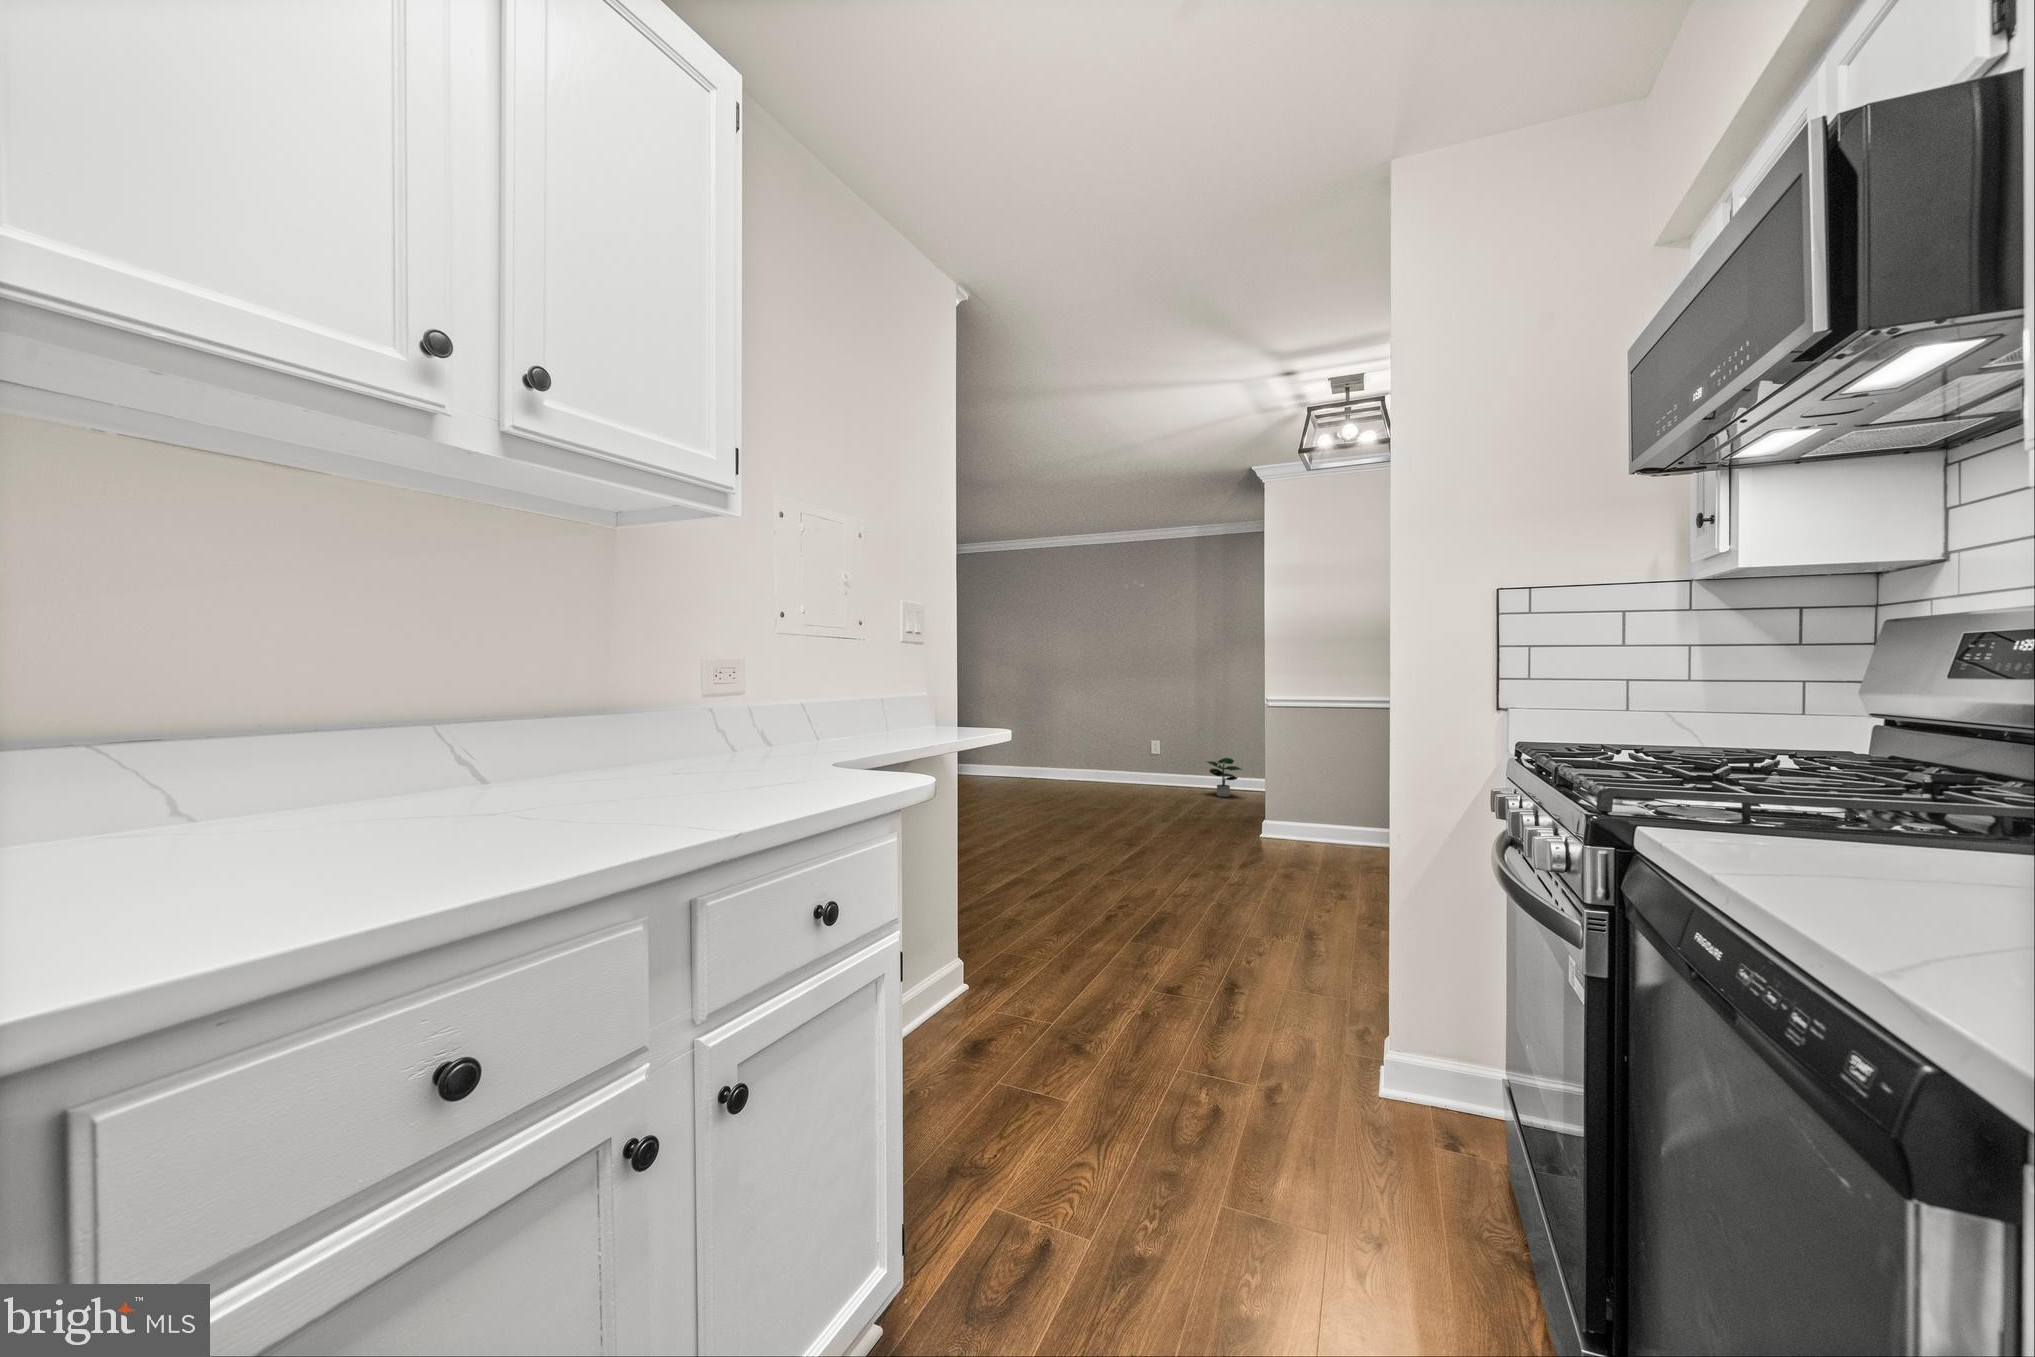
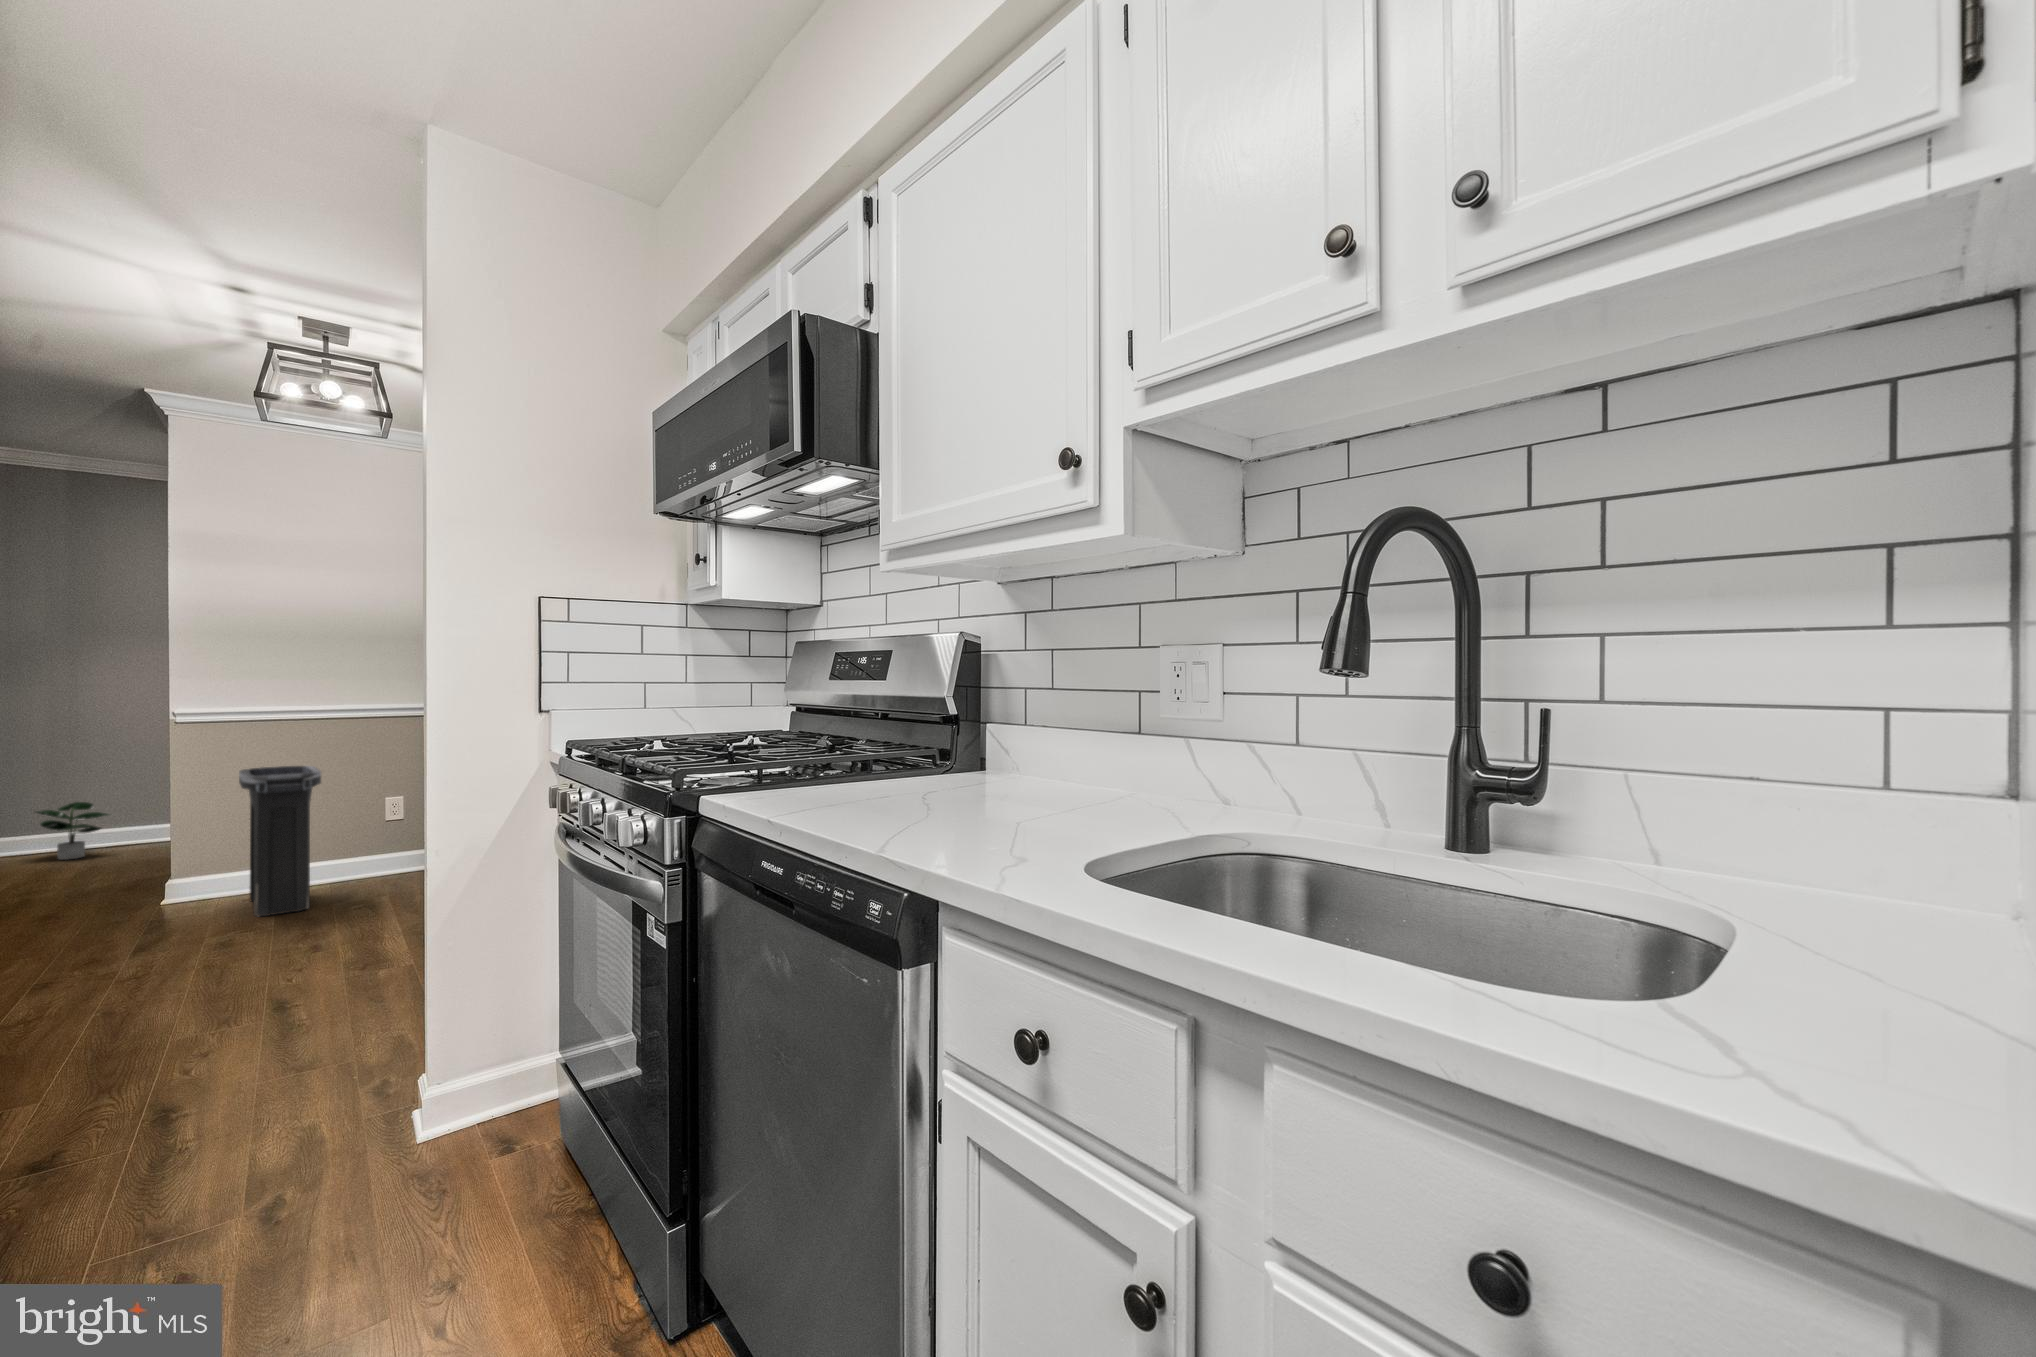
trash can: none [1303,745,1354,866] -> present [239,766,321,916]

